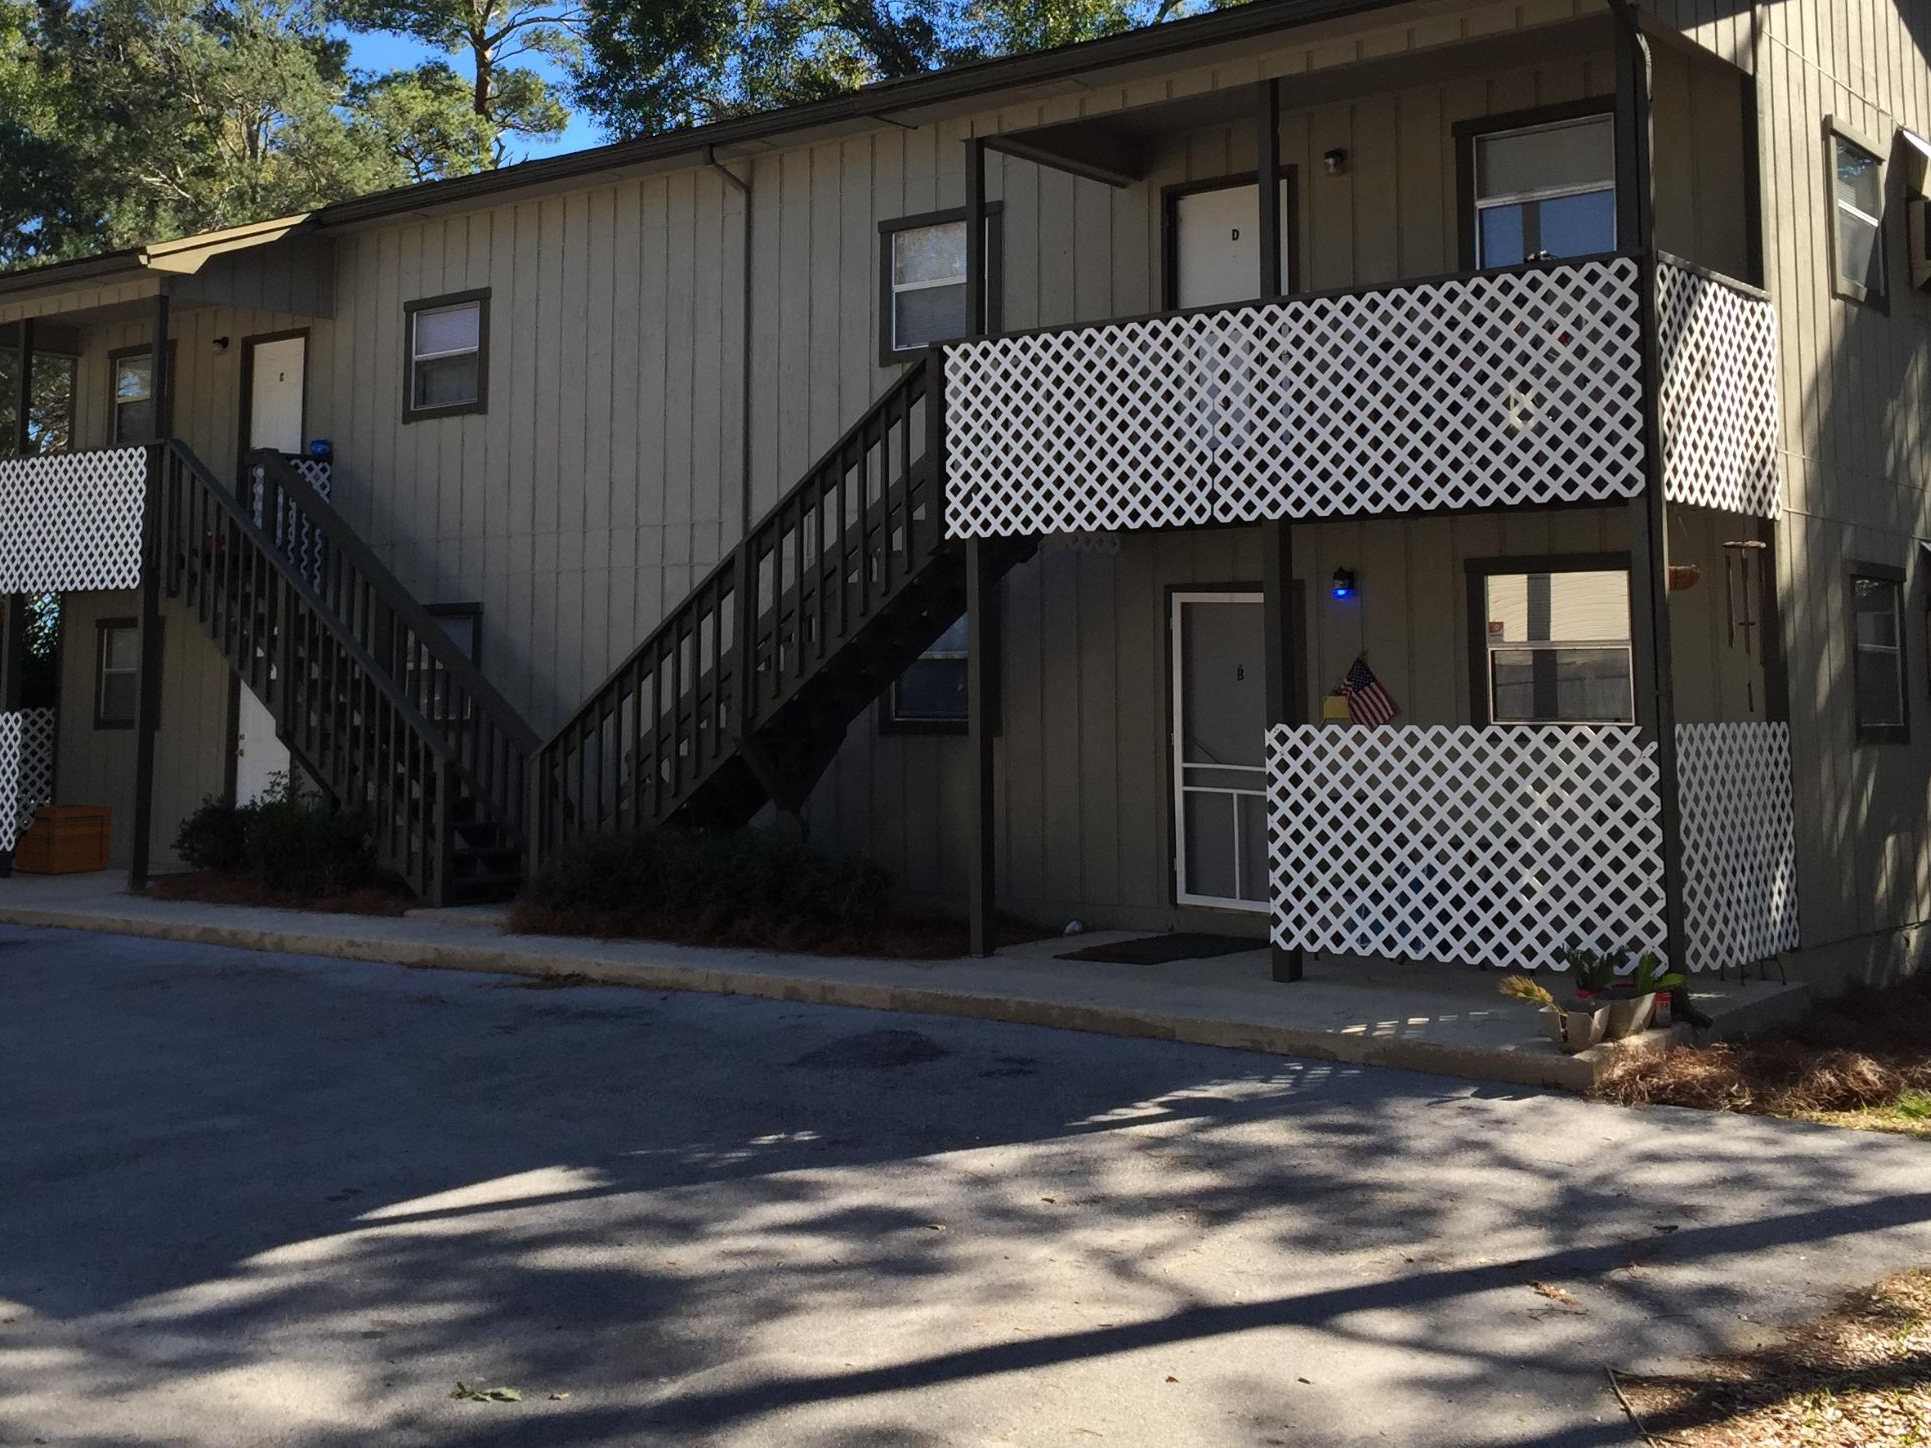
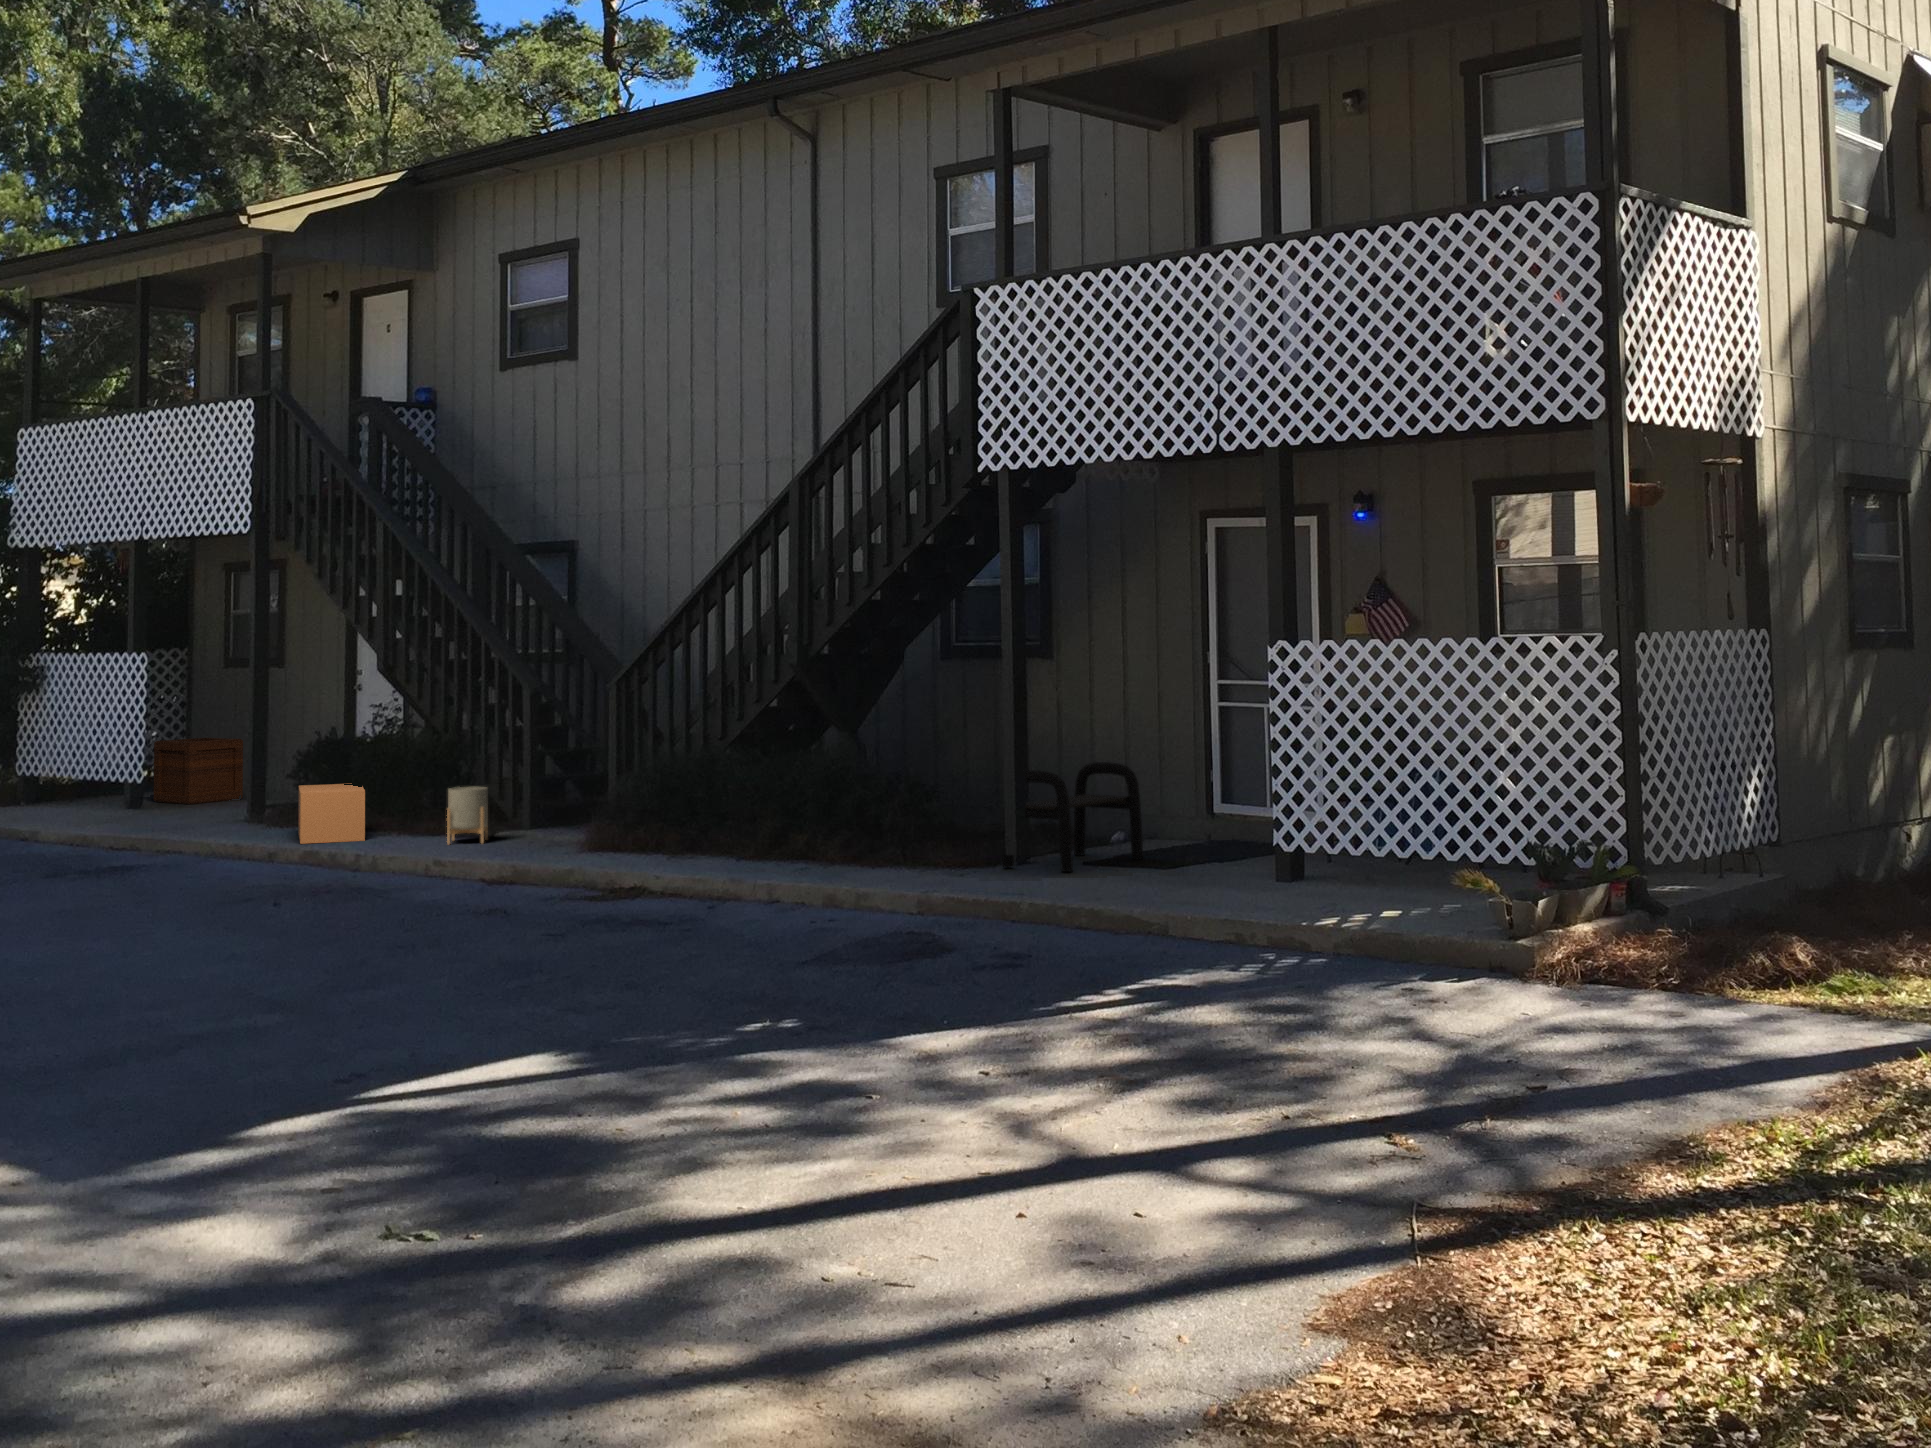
bench: none [955,849,1101,966] -> present [1002,762,1143,872]
cardboard box: none [183,856,259,921] -> present [298,784,365,844]
planter: none [348,863,391,924] -> present [447,787,488,844]

